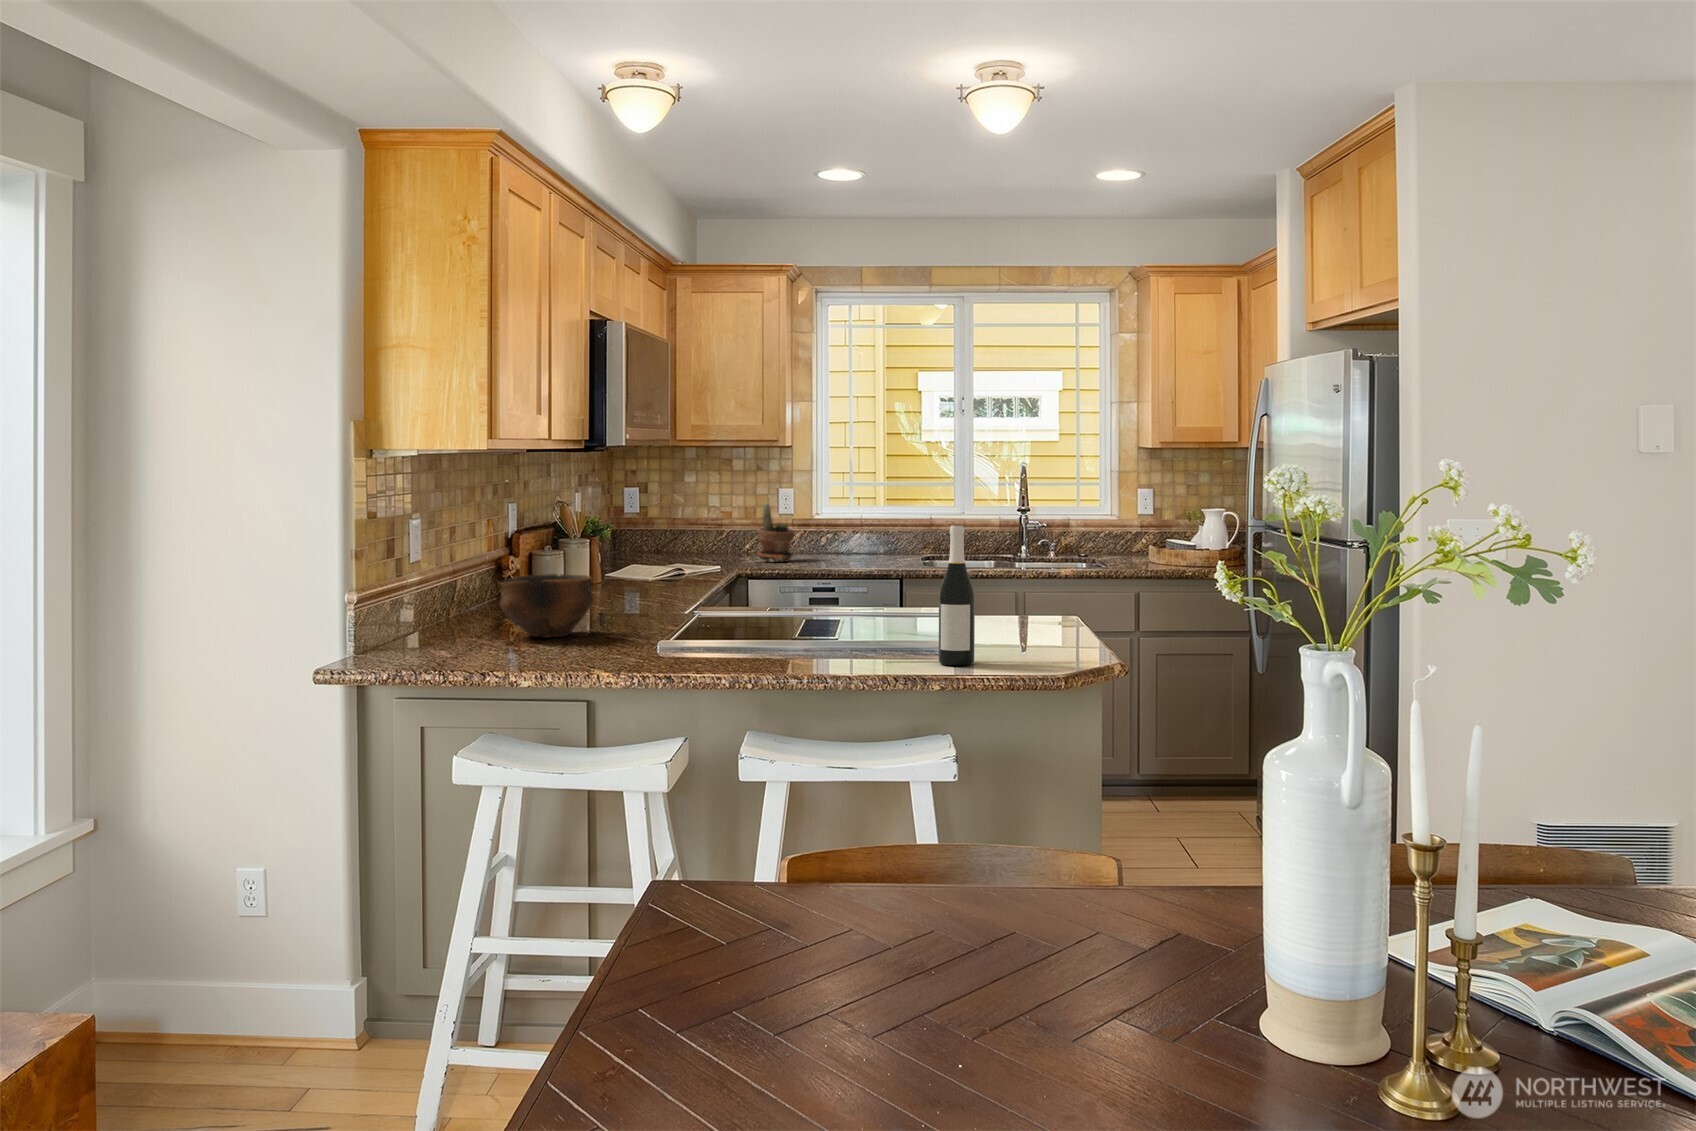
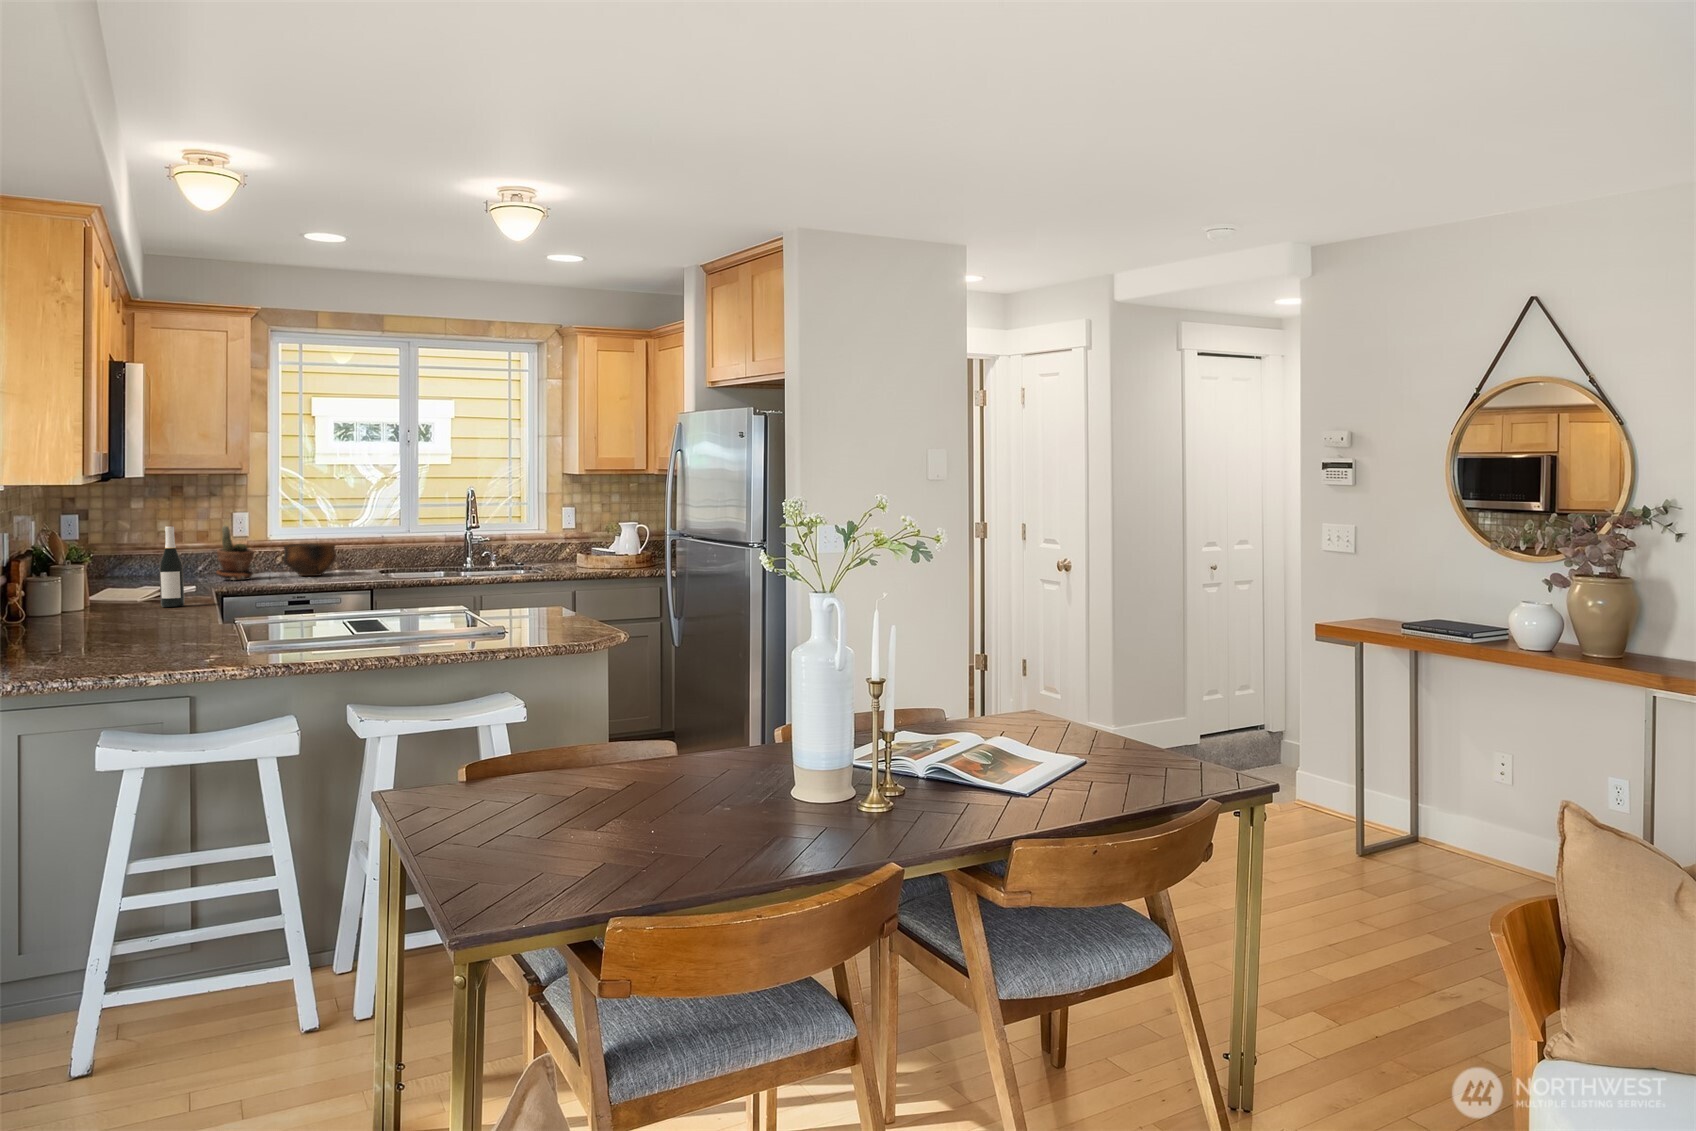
wine bottle: present [939,524,975,665] -> present [159,525,184,607]
bowl: present [500,574,593,637] -> present [283,543,336,576]

